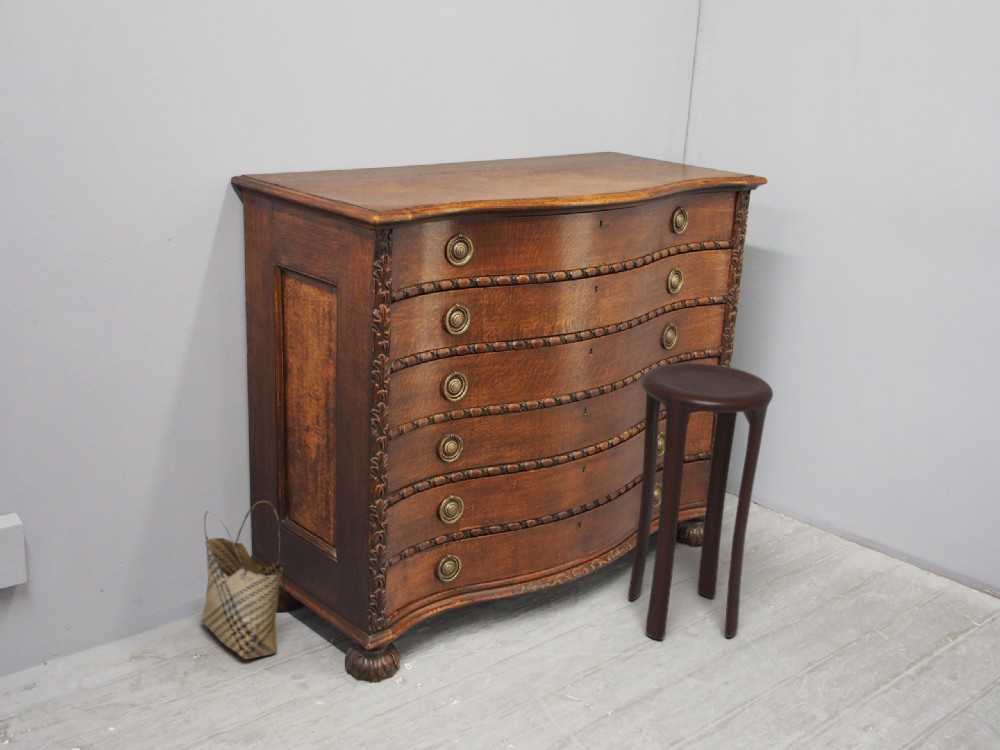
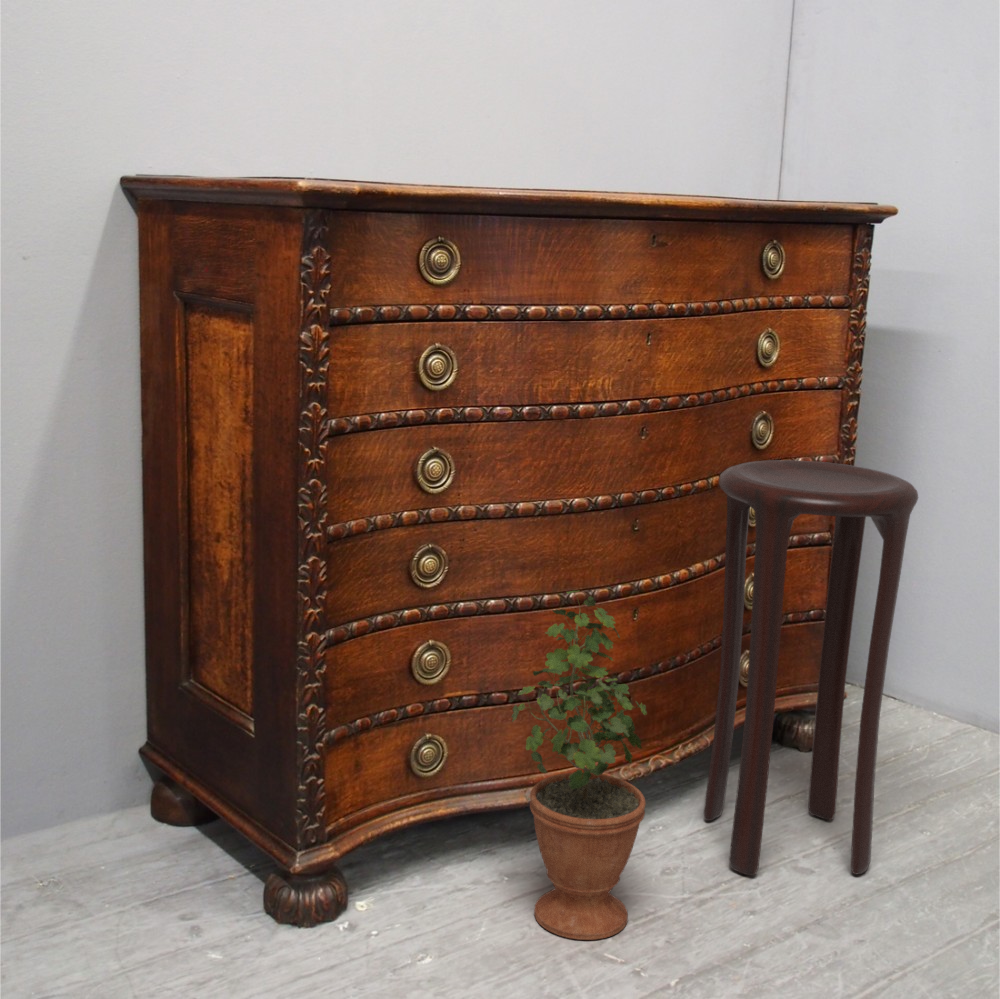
potted plant: none [507,463,595,687] -> present [512,591,647,940]
woven basket: present [201,500,283,659] -> none [61,650,176,889]

